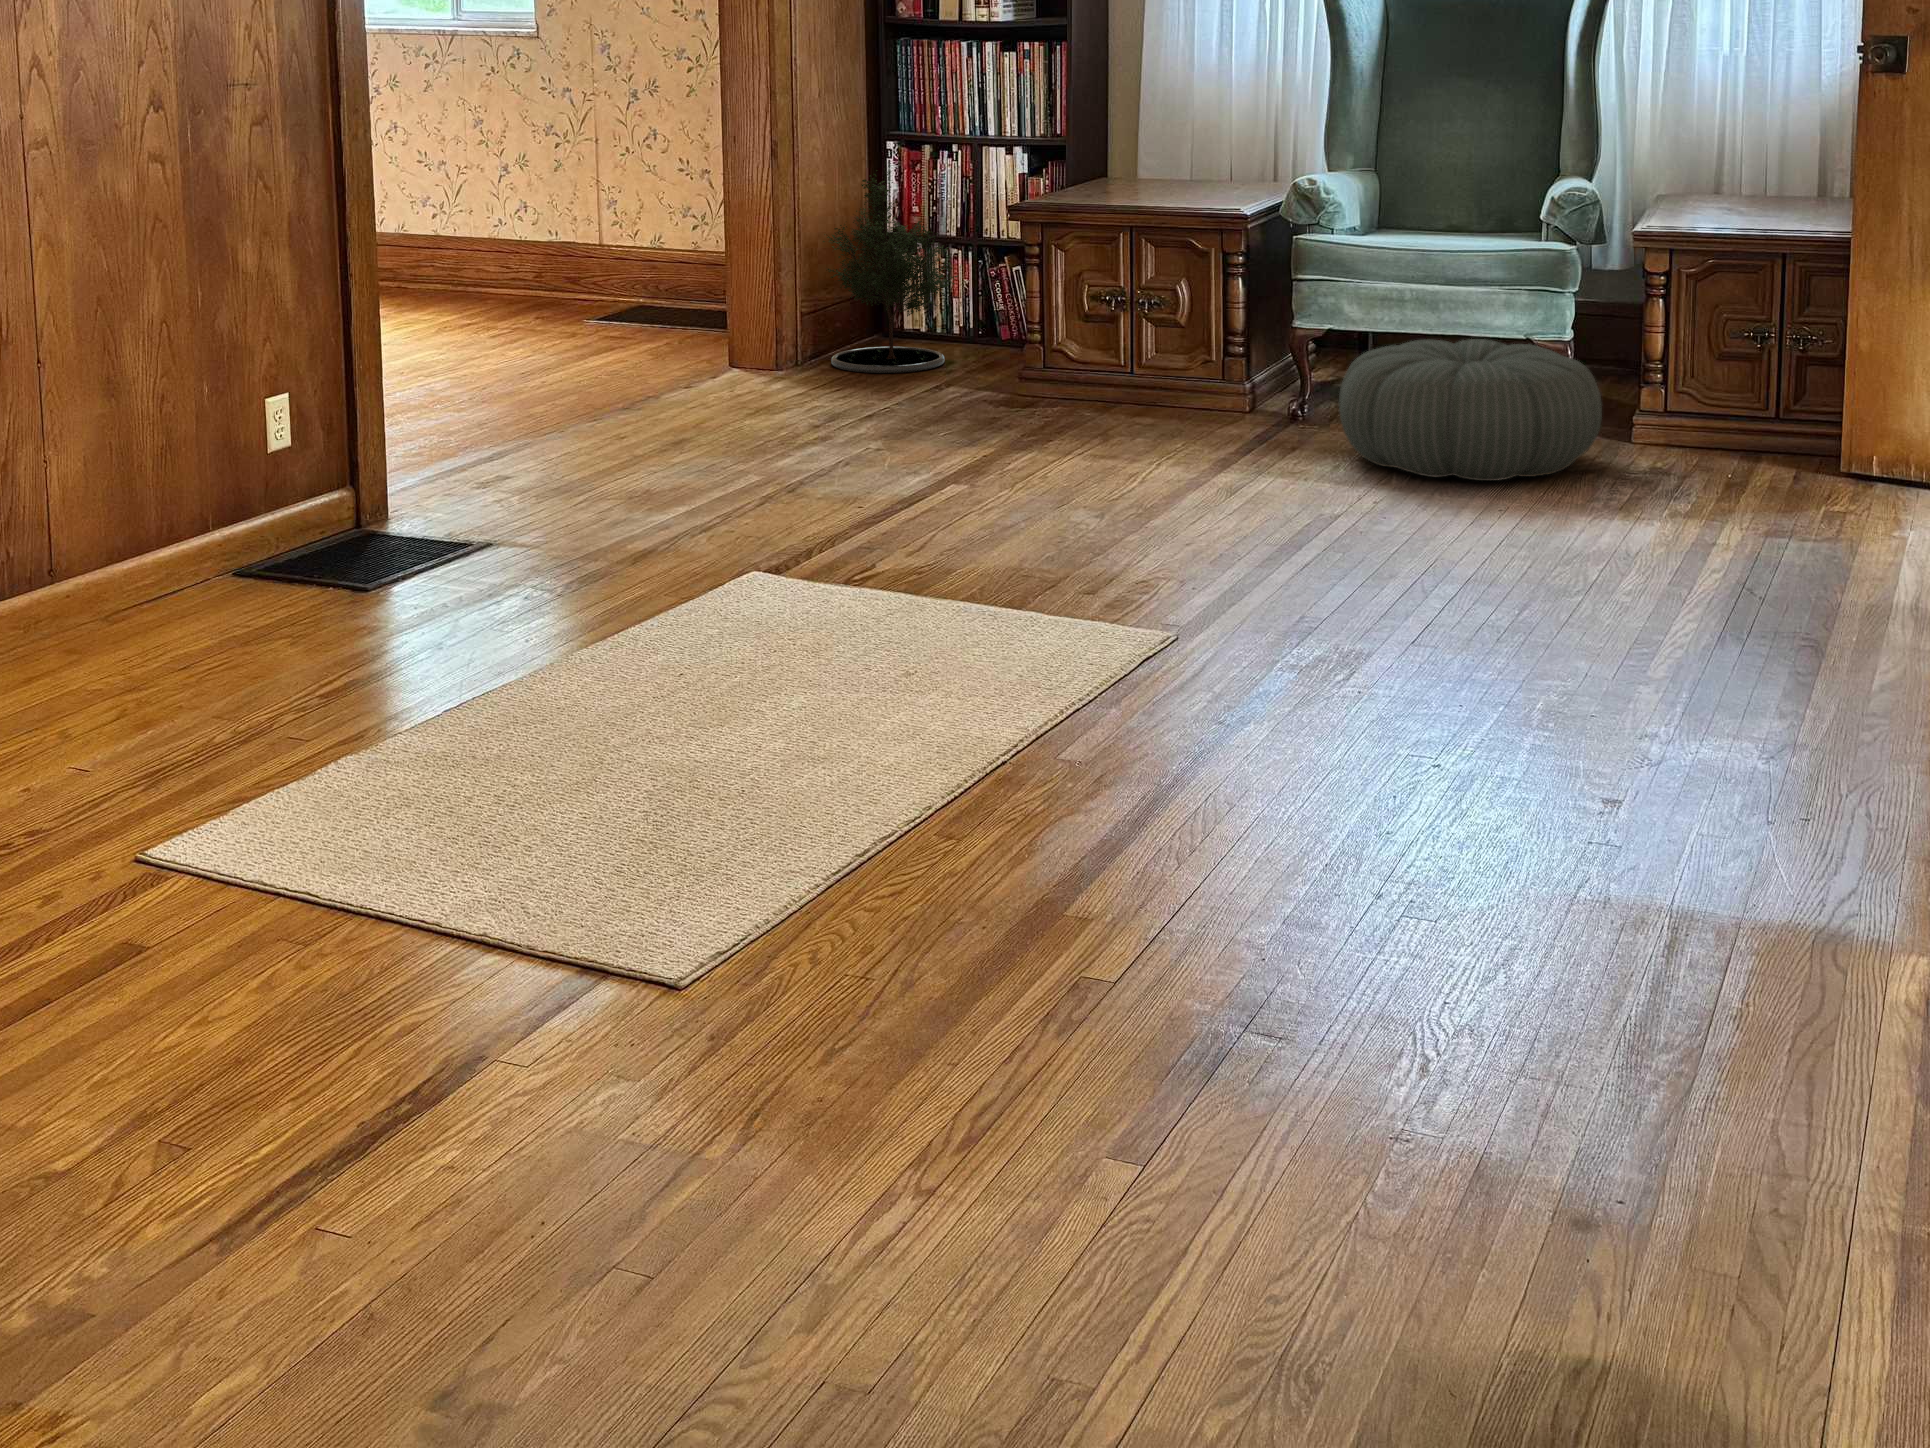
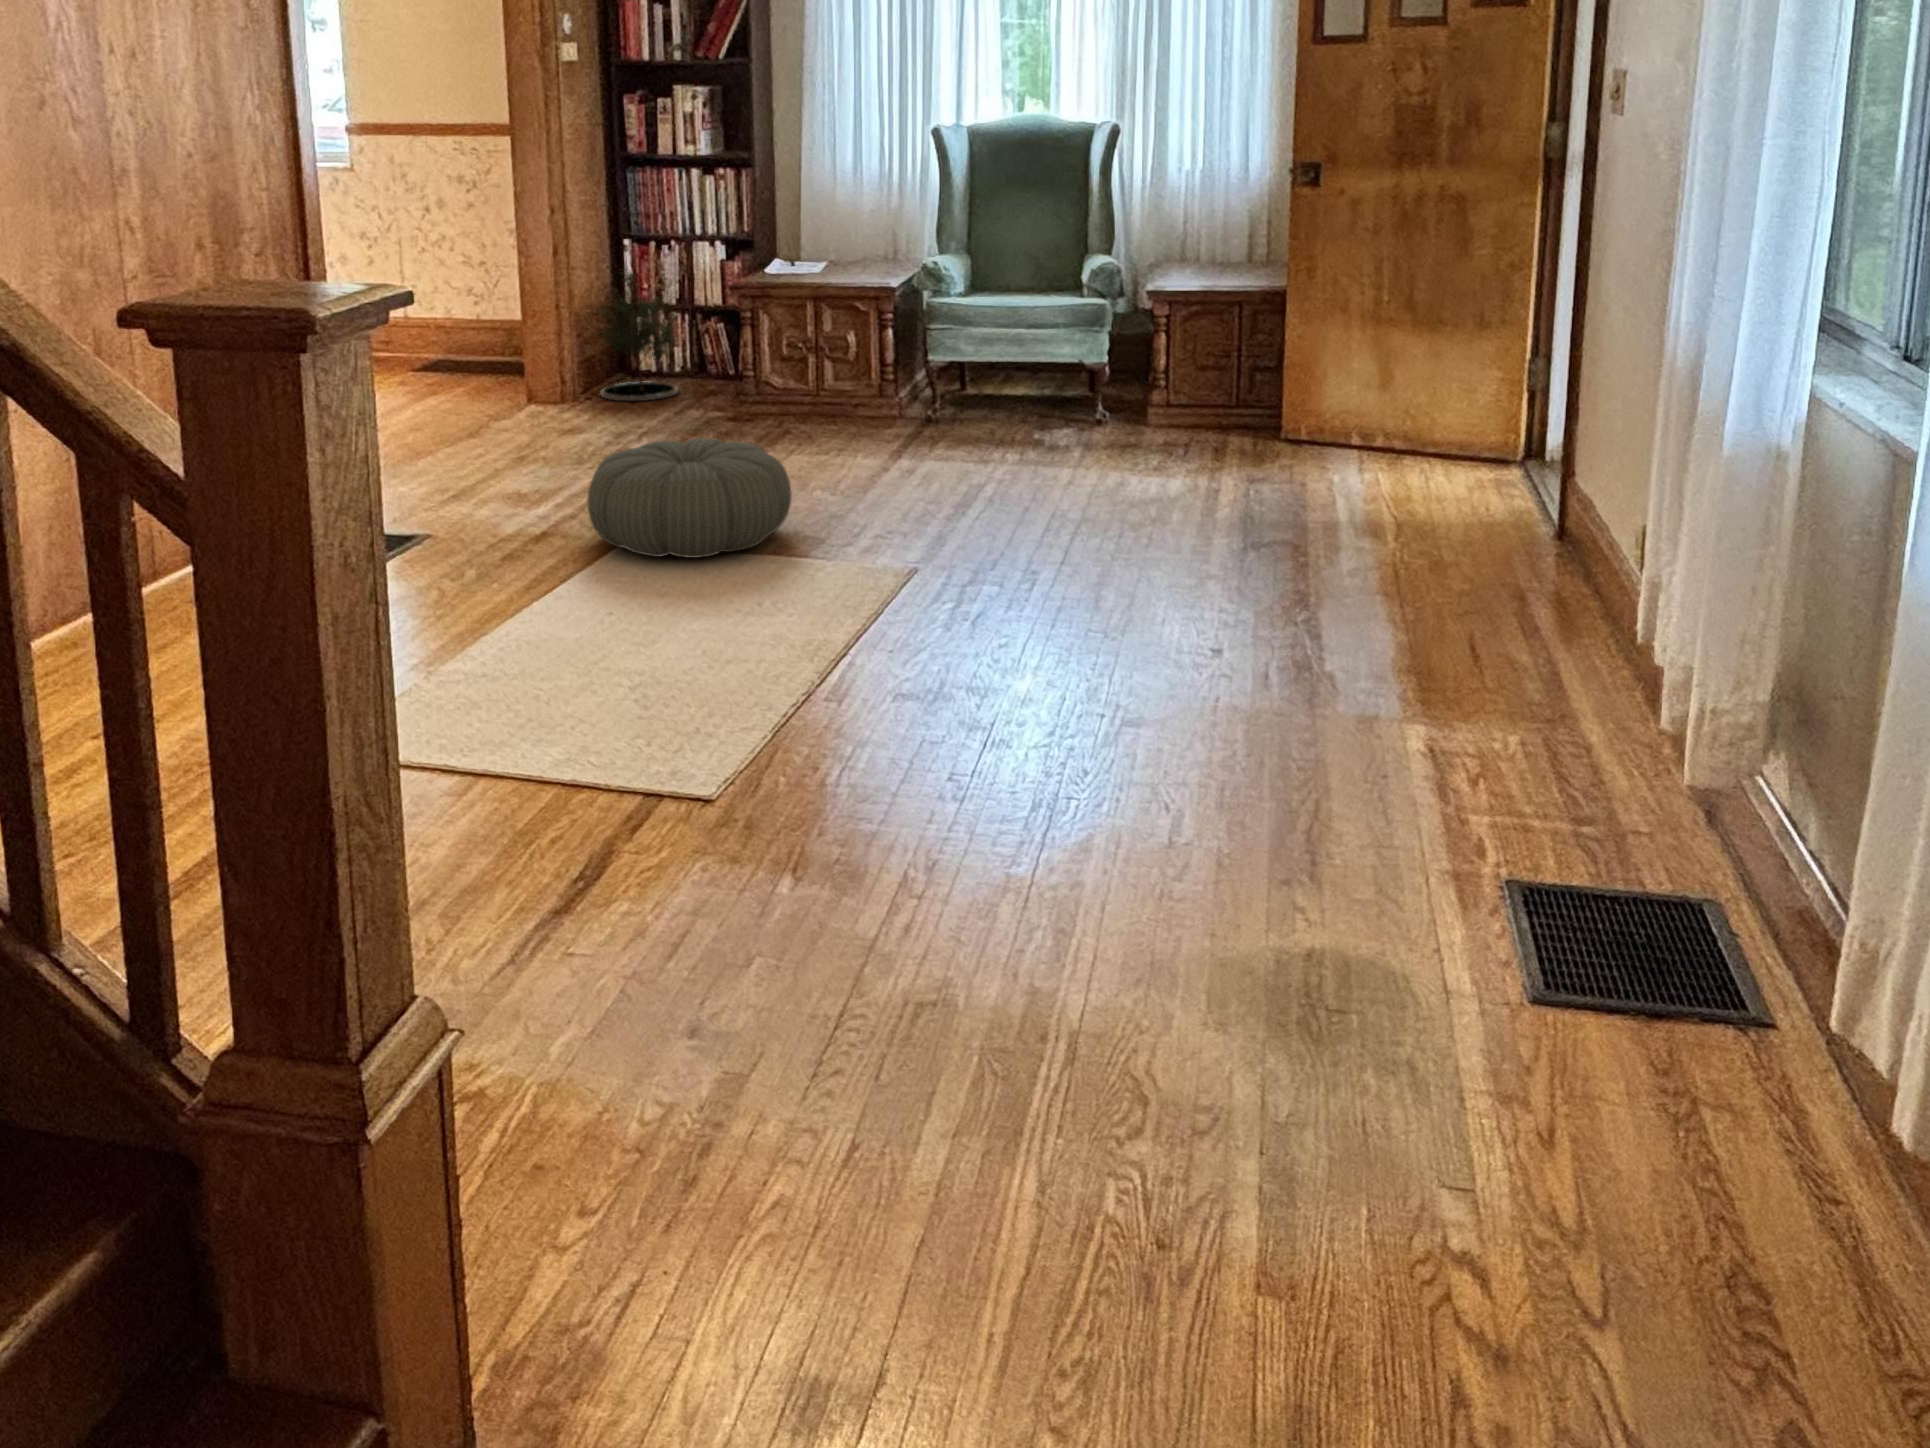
pouf: present [1339,339,1602,481] -> present [588,438,791,558]

